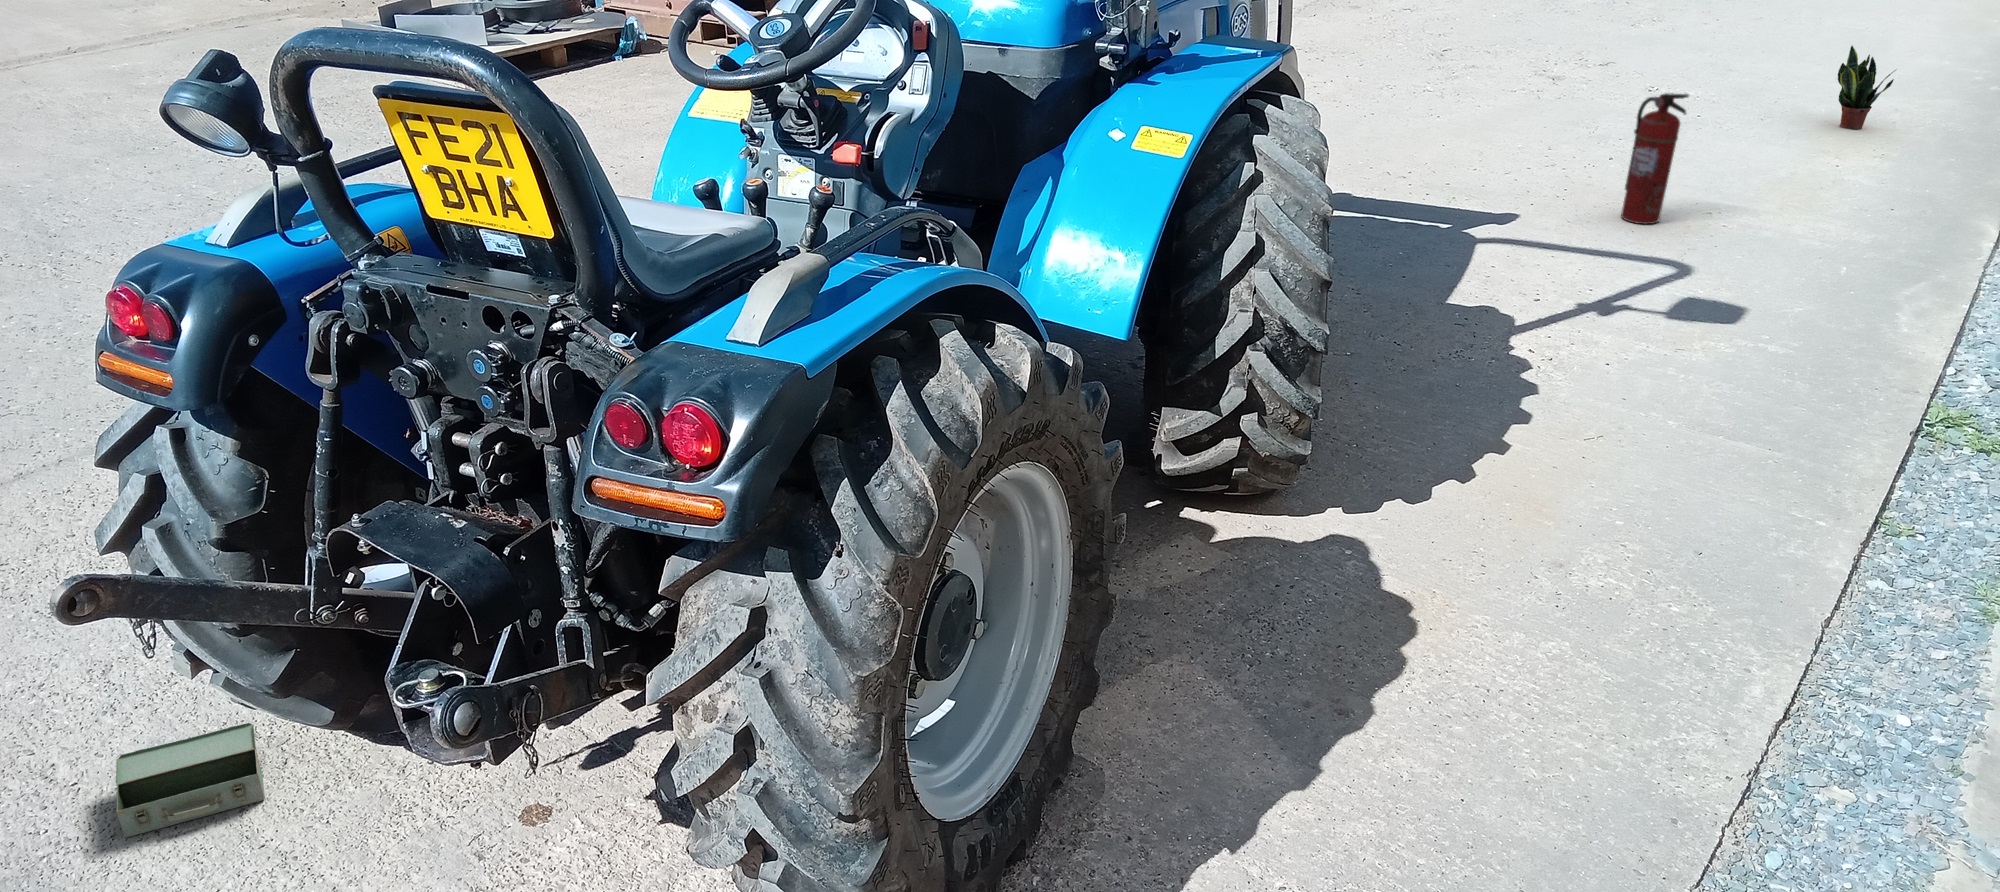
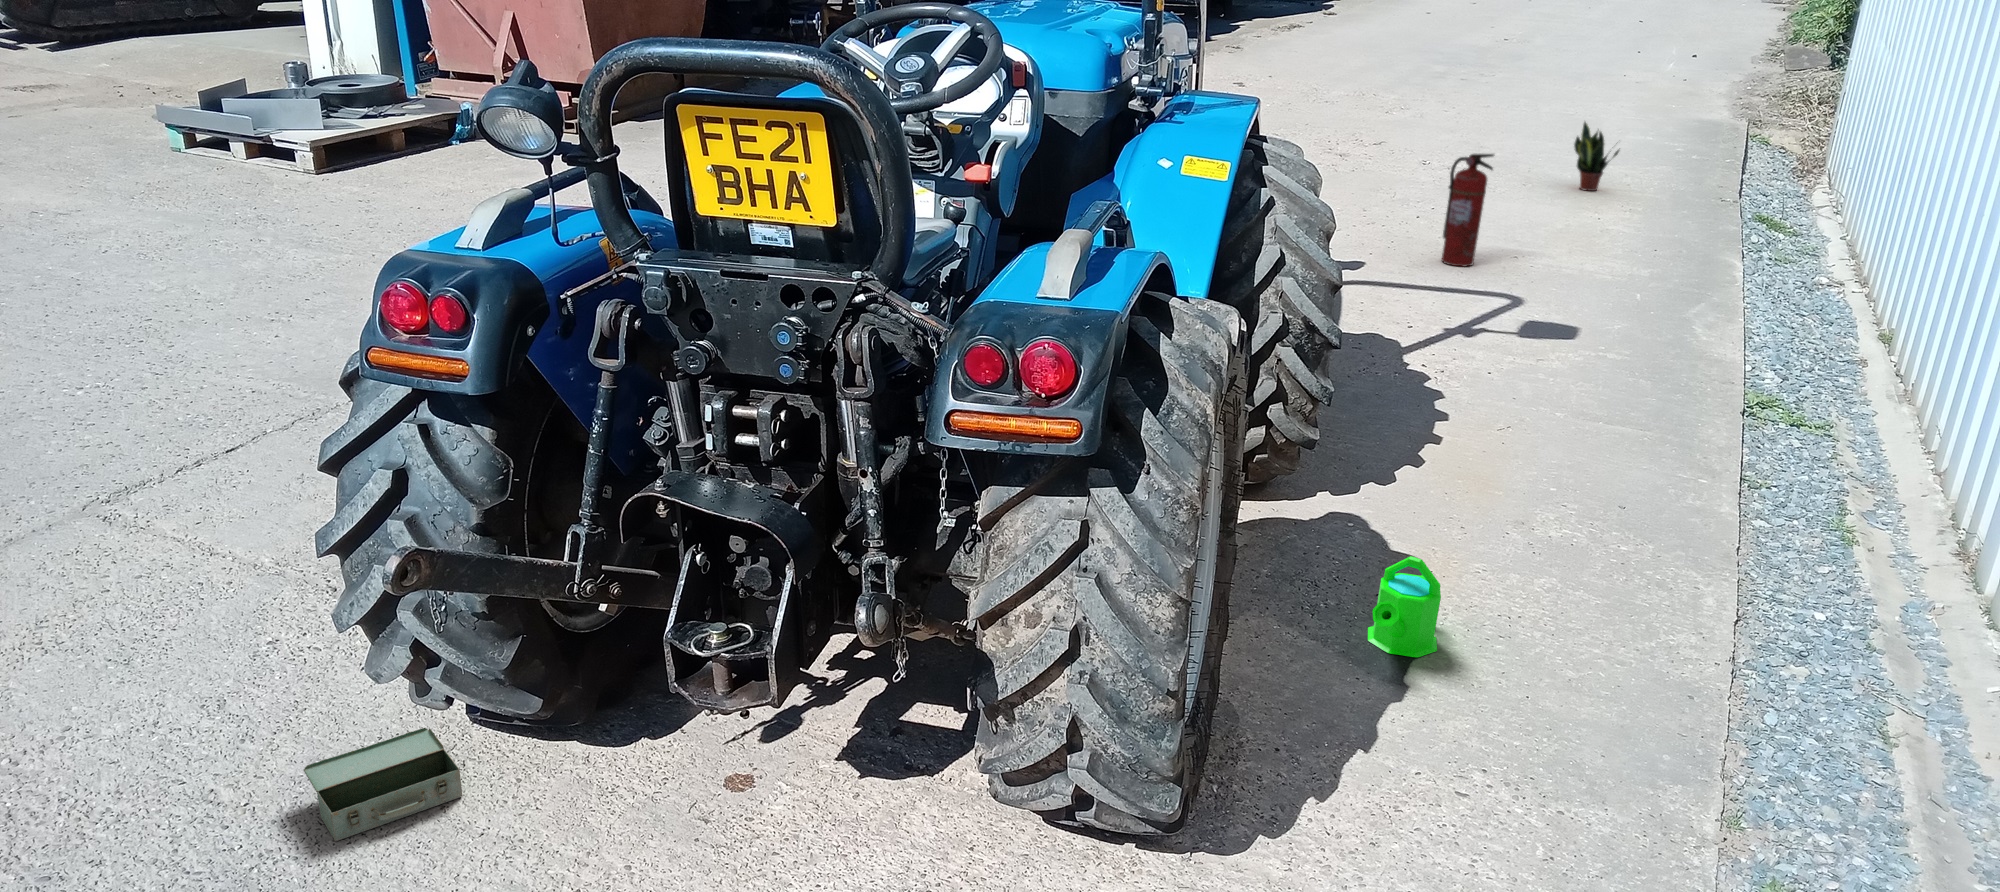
watering can: none [1293,614,1392,731] -> present [1368,556,1441,658]

